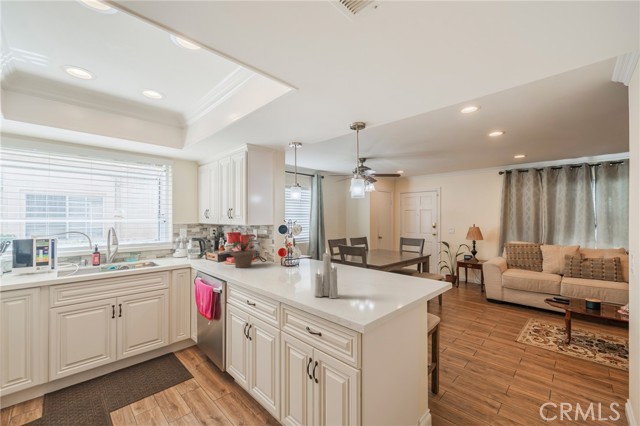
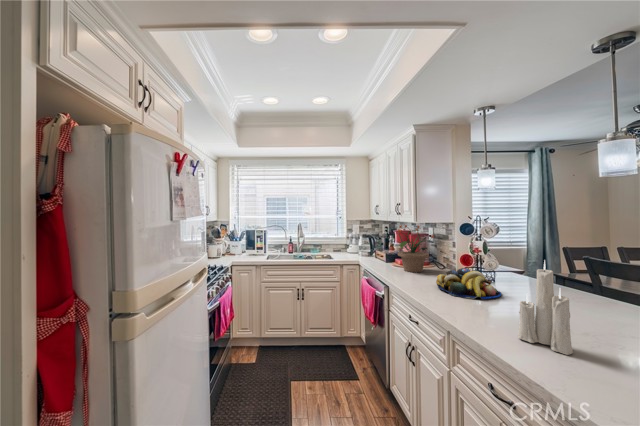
fruit bowl: none [264,259,305,280] -> present [436,268,501,299]

